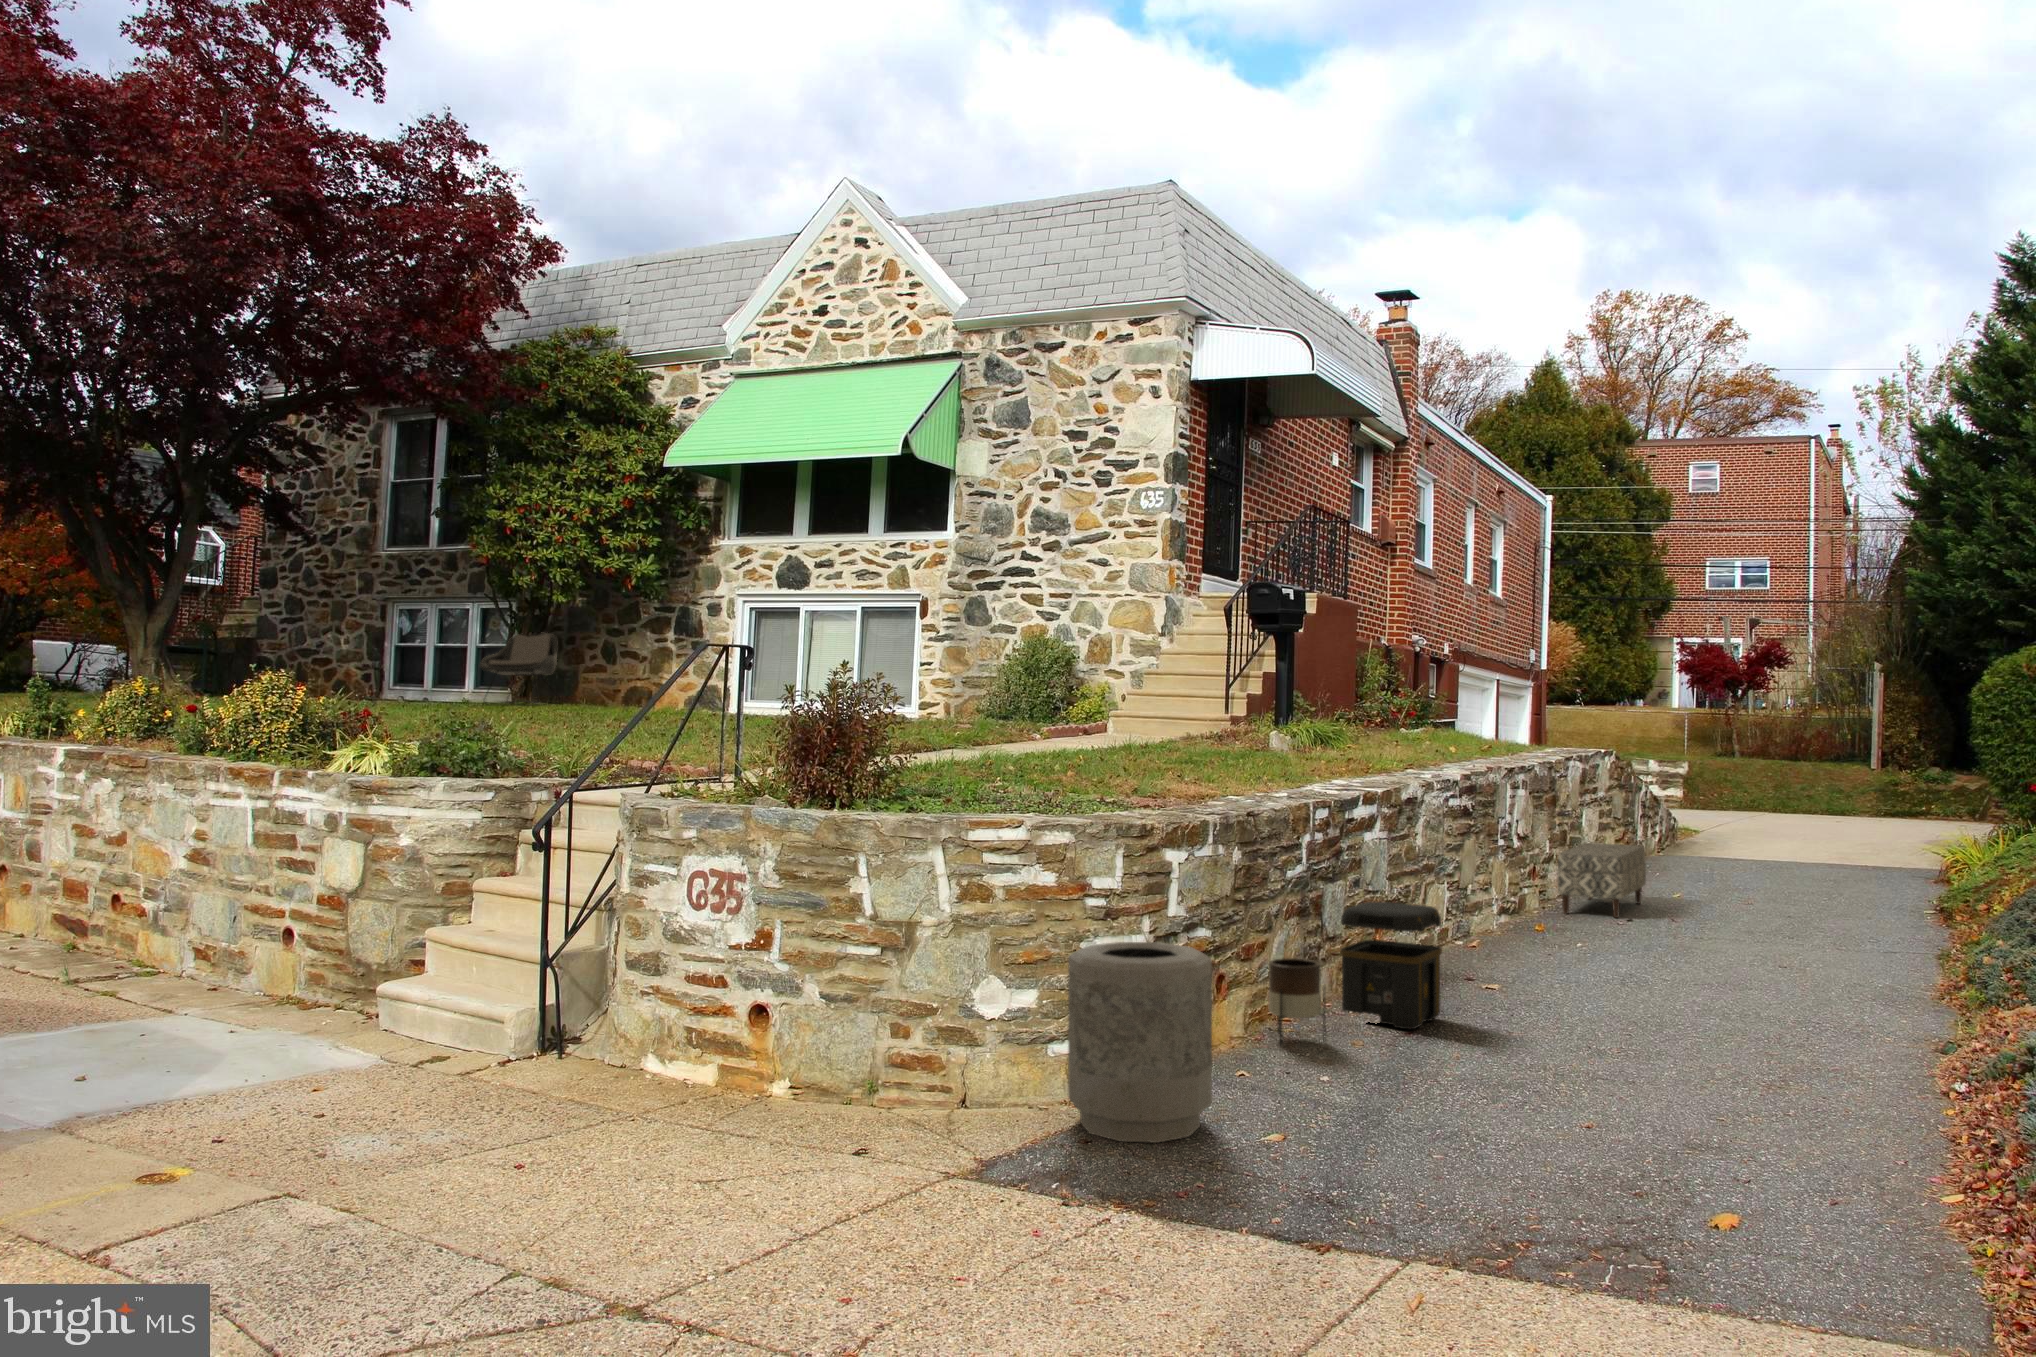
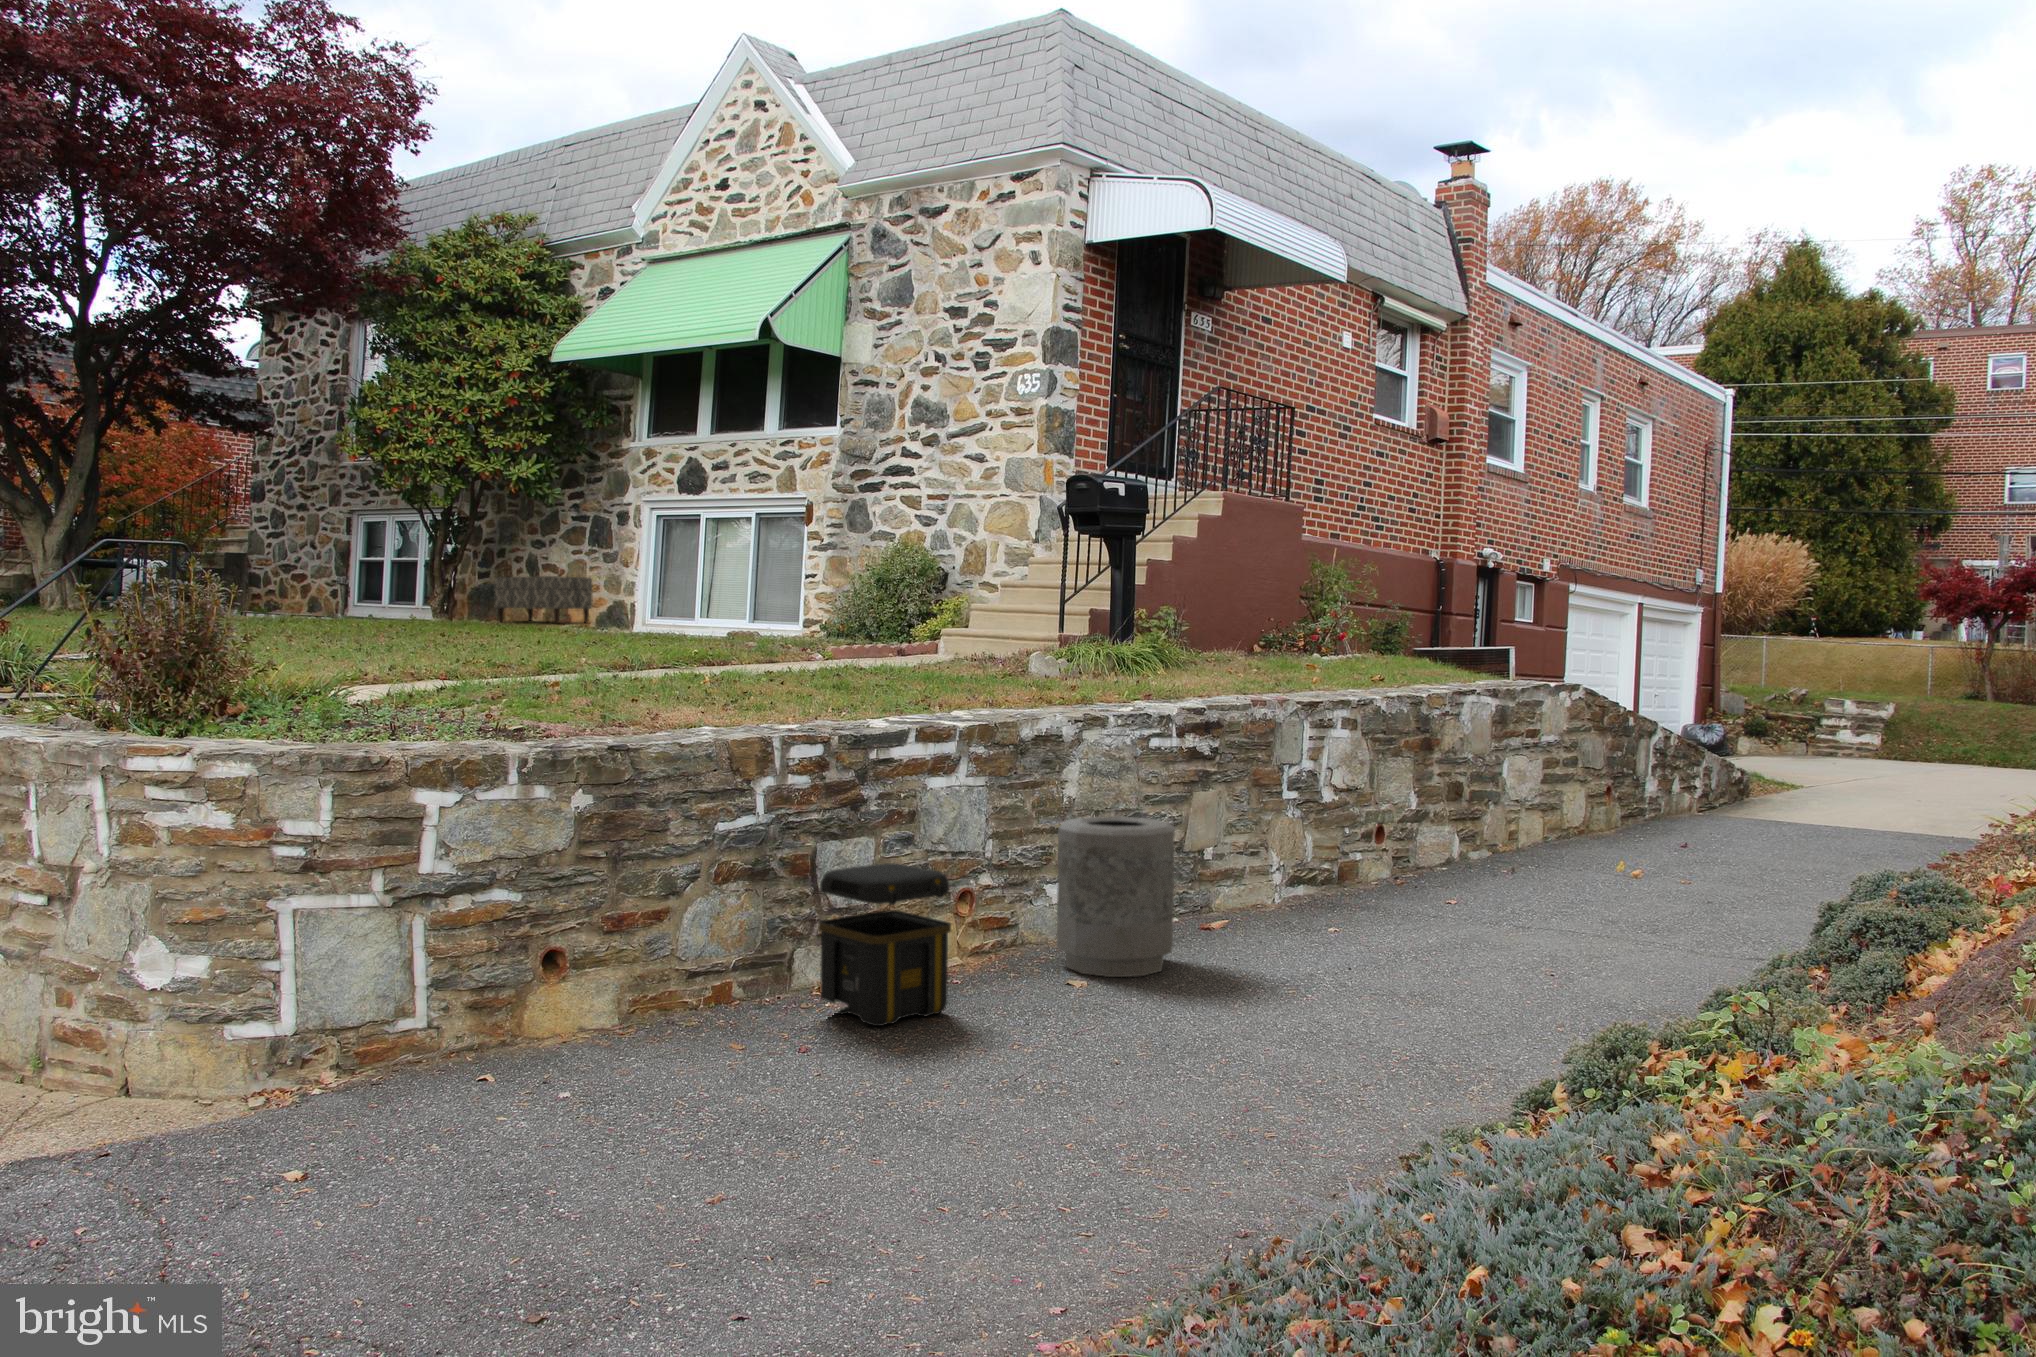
lounge chair: present [480,633,558,704] -> none [398,544,490,620]
bench: present [1557,843,1646,918] -> present [495,576,592,623]
trash can: present [1068,942,1212,1143] -> present [1057,816,1175,977]
planter: present [1269,958,1326,1045] -> none [637,930,706,1039]

